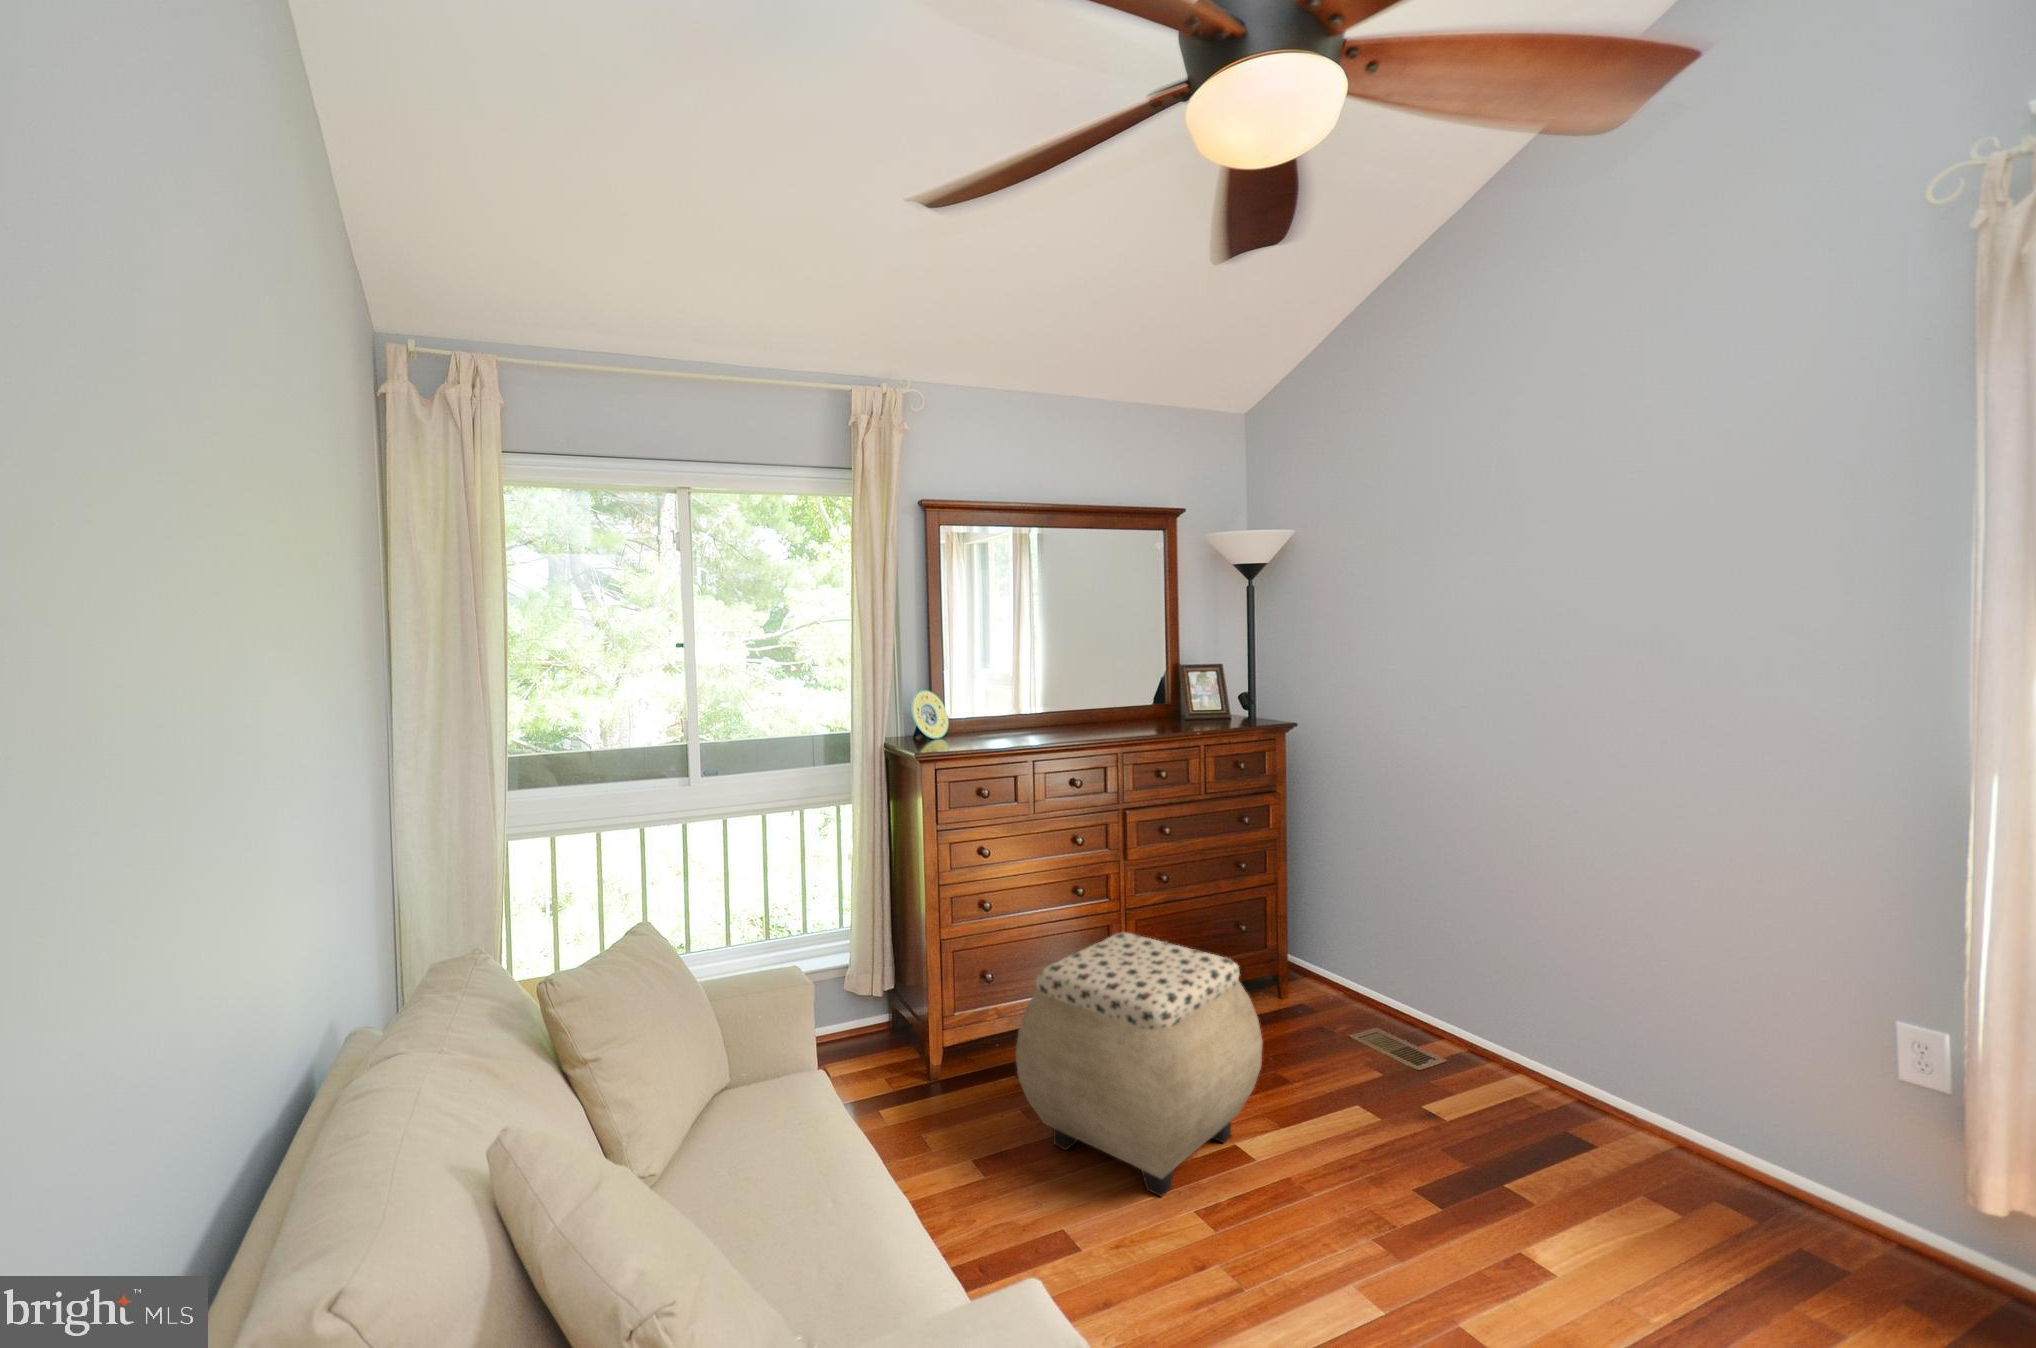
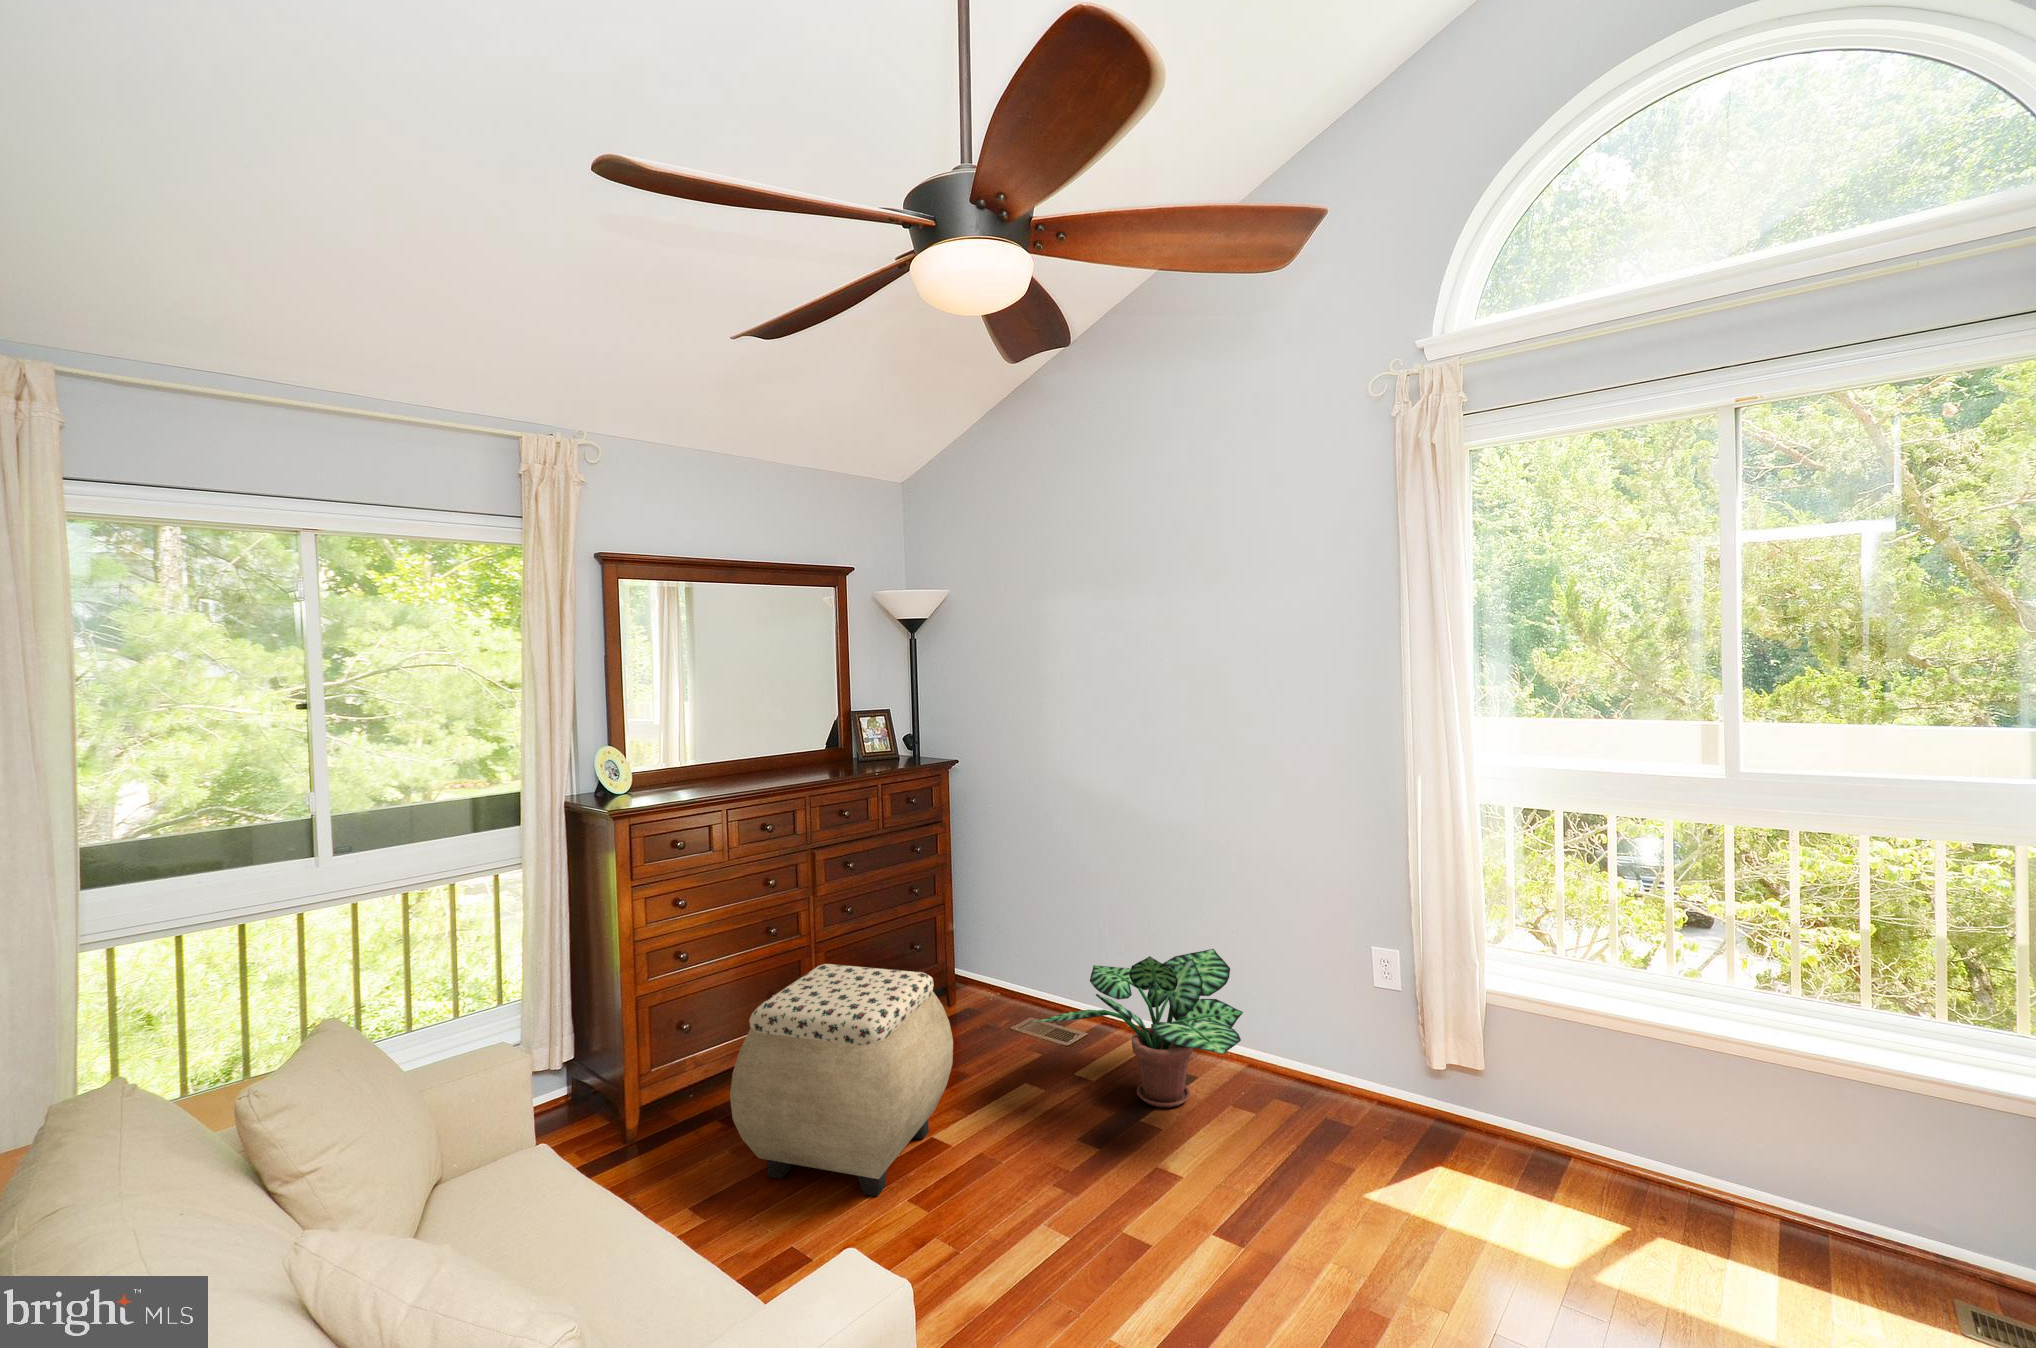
potted plant: none [1361,980,1669,1179] -> present [1034,949,1243,1108]

